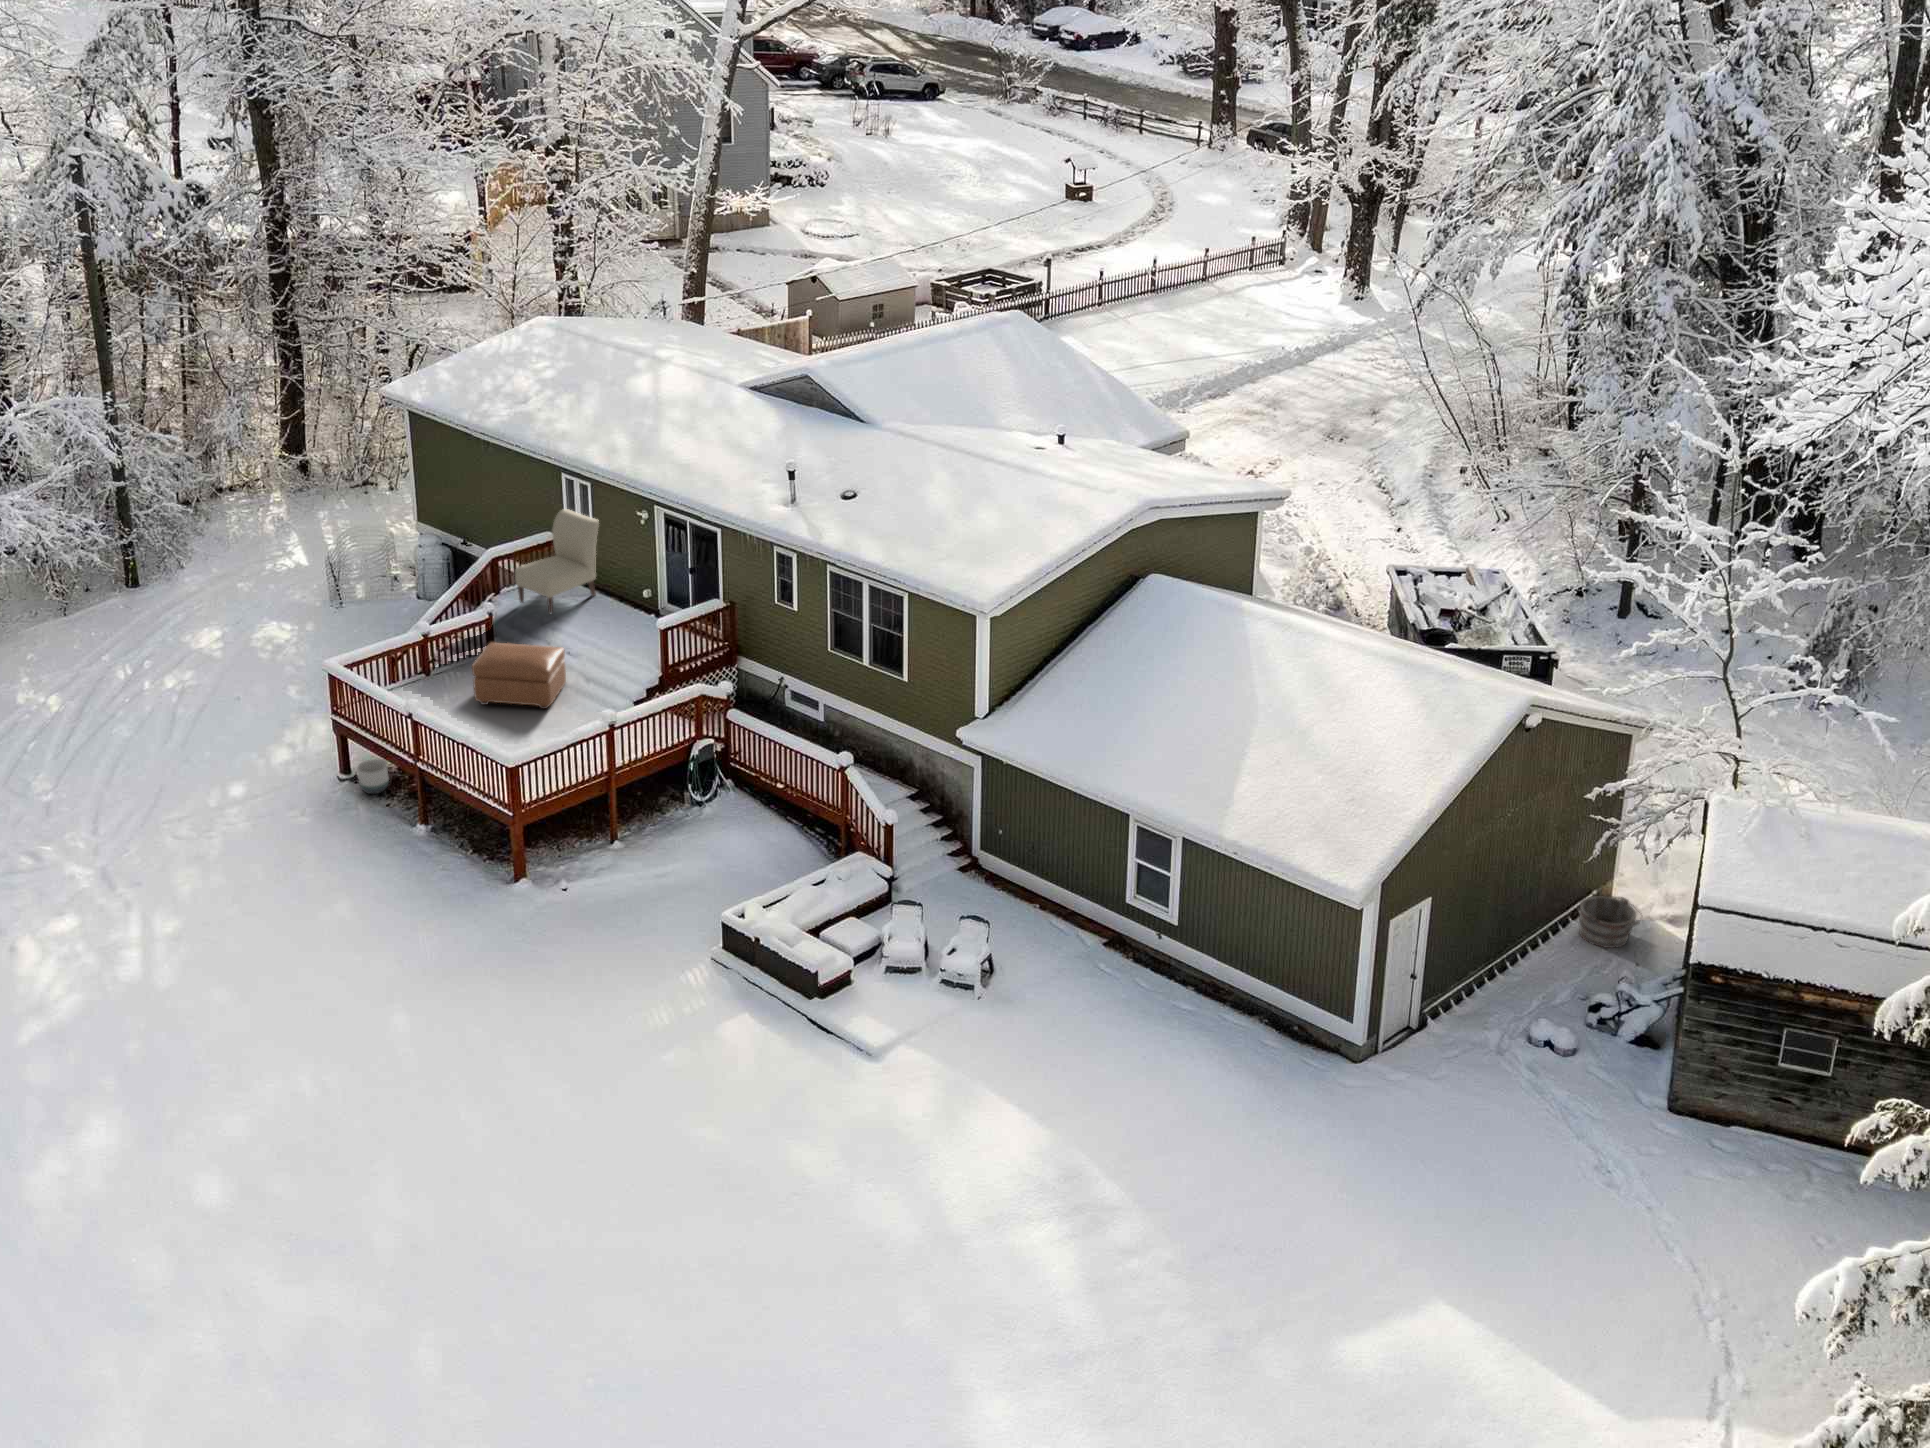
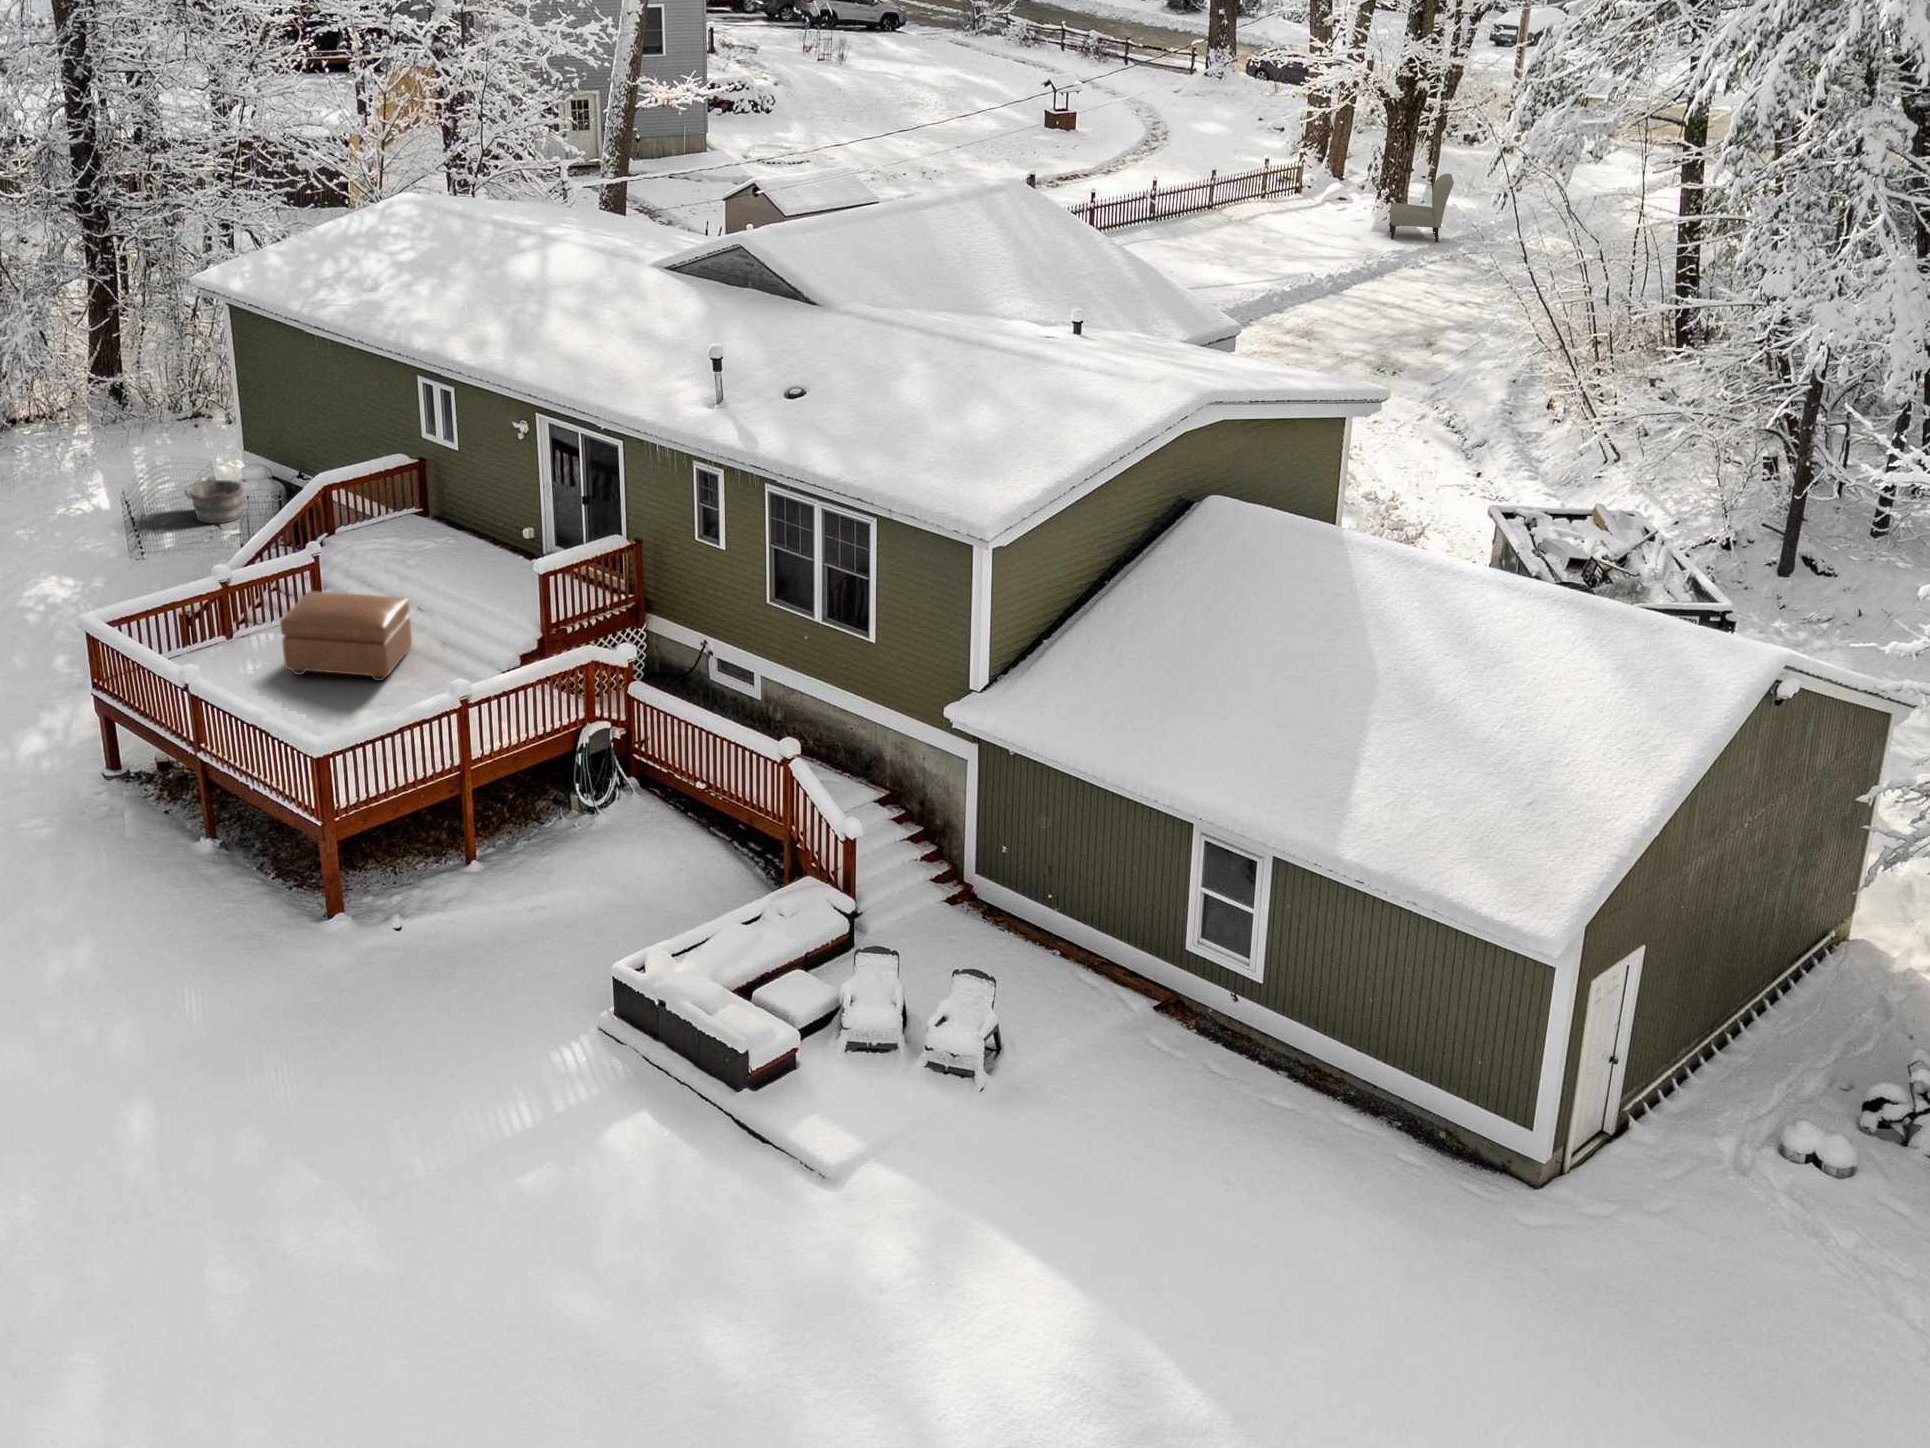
chair: present [515,509,599,614] -> present [1390,174,1454,242]
planter: present [358,759,389,794] -> none [122,748,166,795]
bucket: present [1579,896,1640,948] -> present [184,476,244,524]

